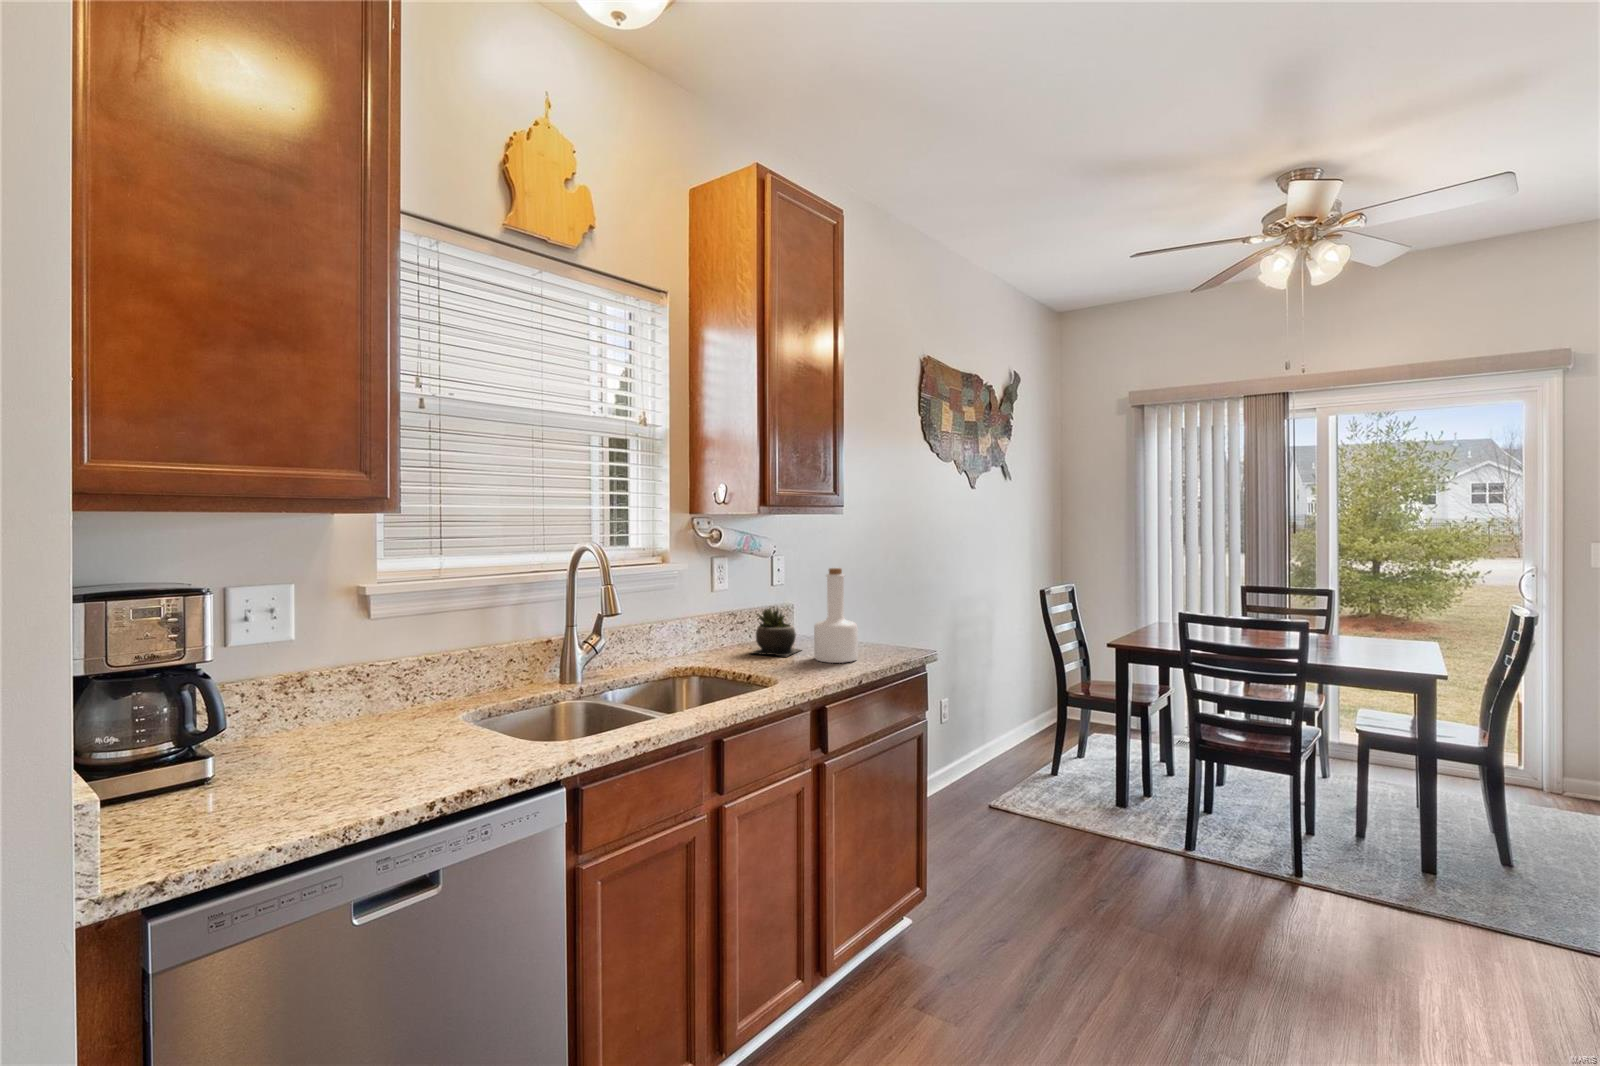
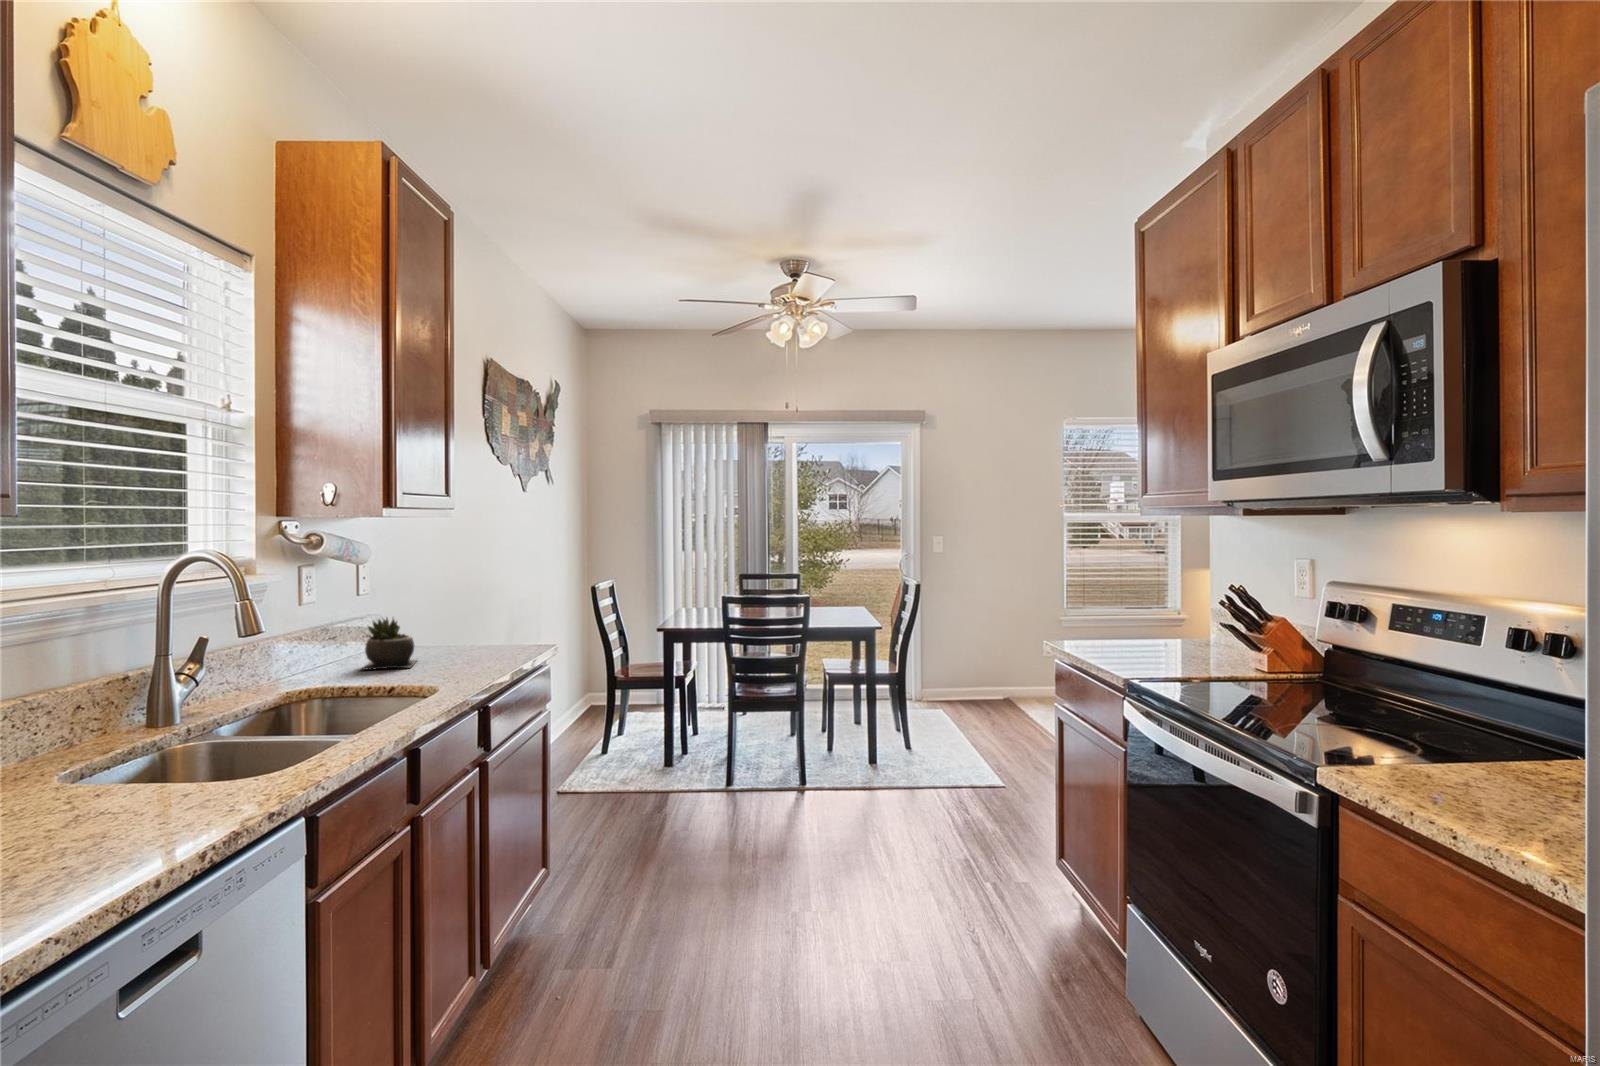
bottle: present [814,568,858,663] -> none [444,573,491,667]

